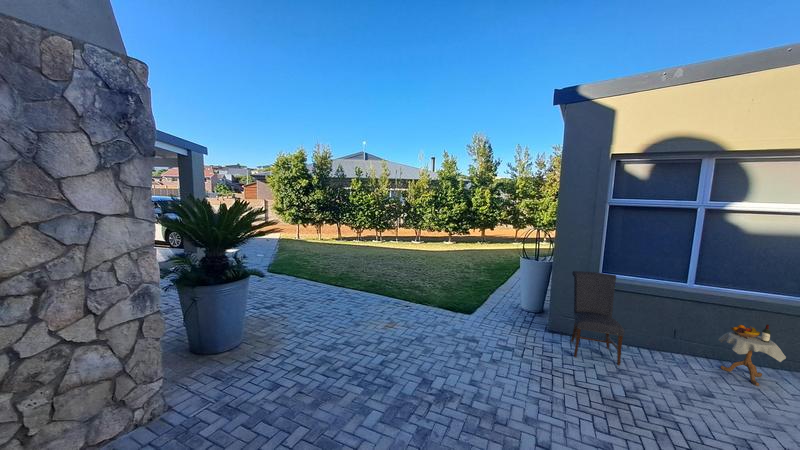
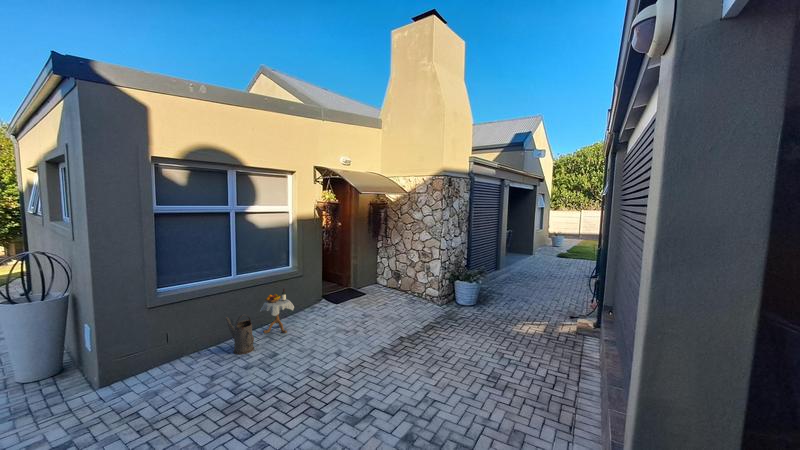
chair: present [571,271,624,365] -> none [130,284,208,395]
watering can: none [662,324,691,376] -> present [226,314,254,355]

